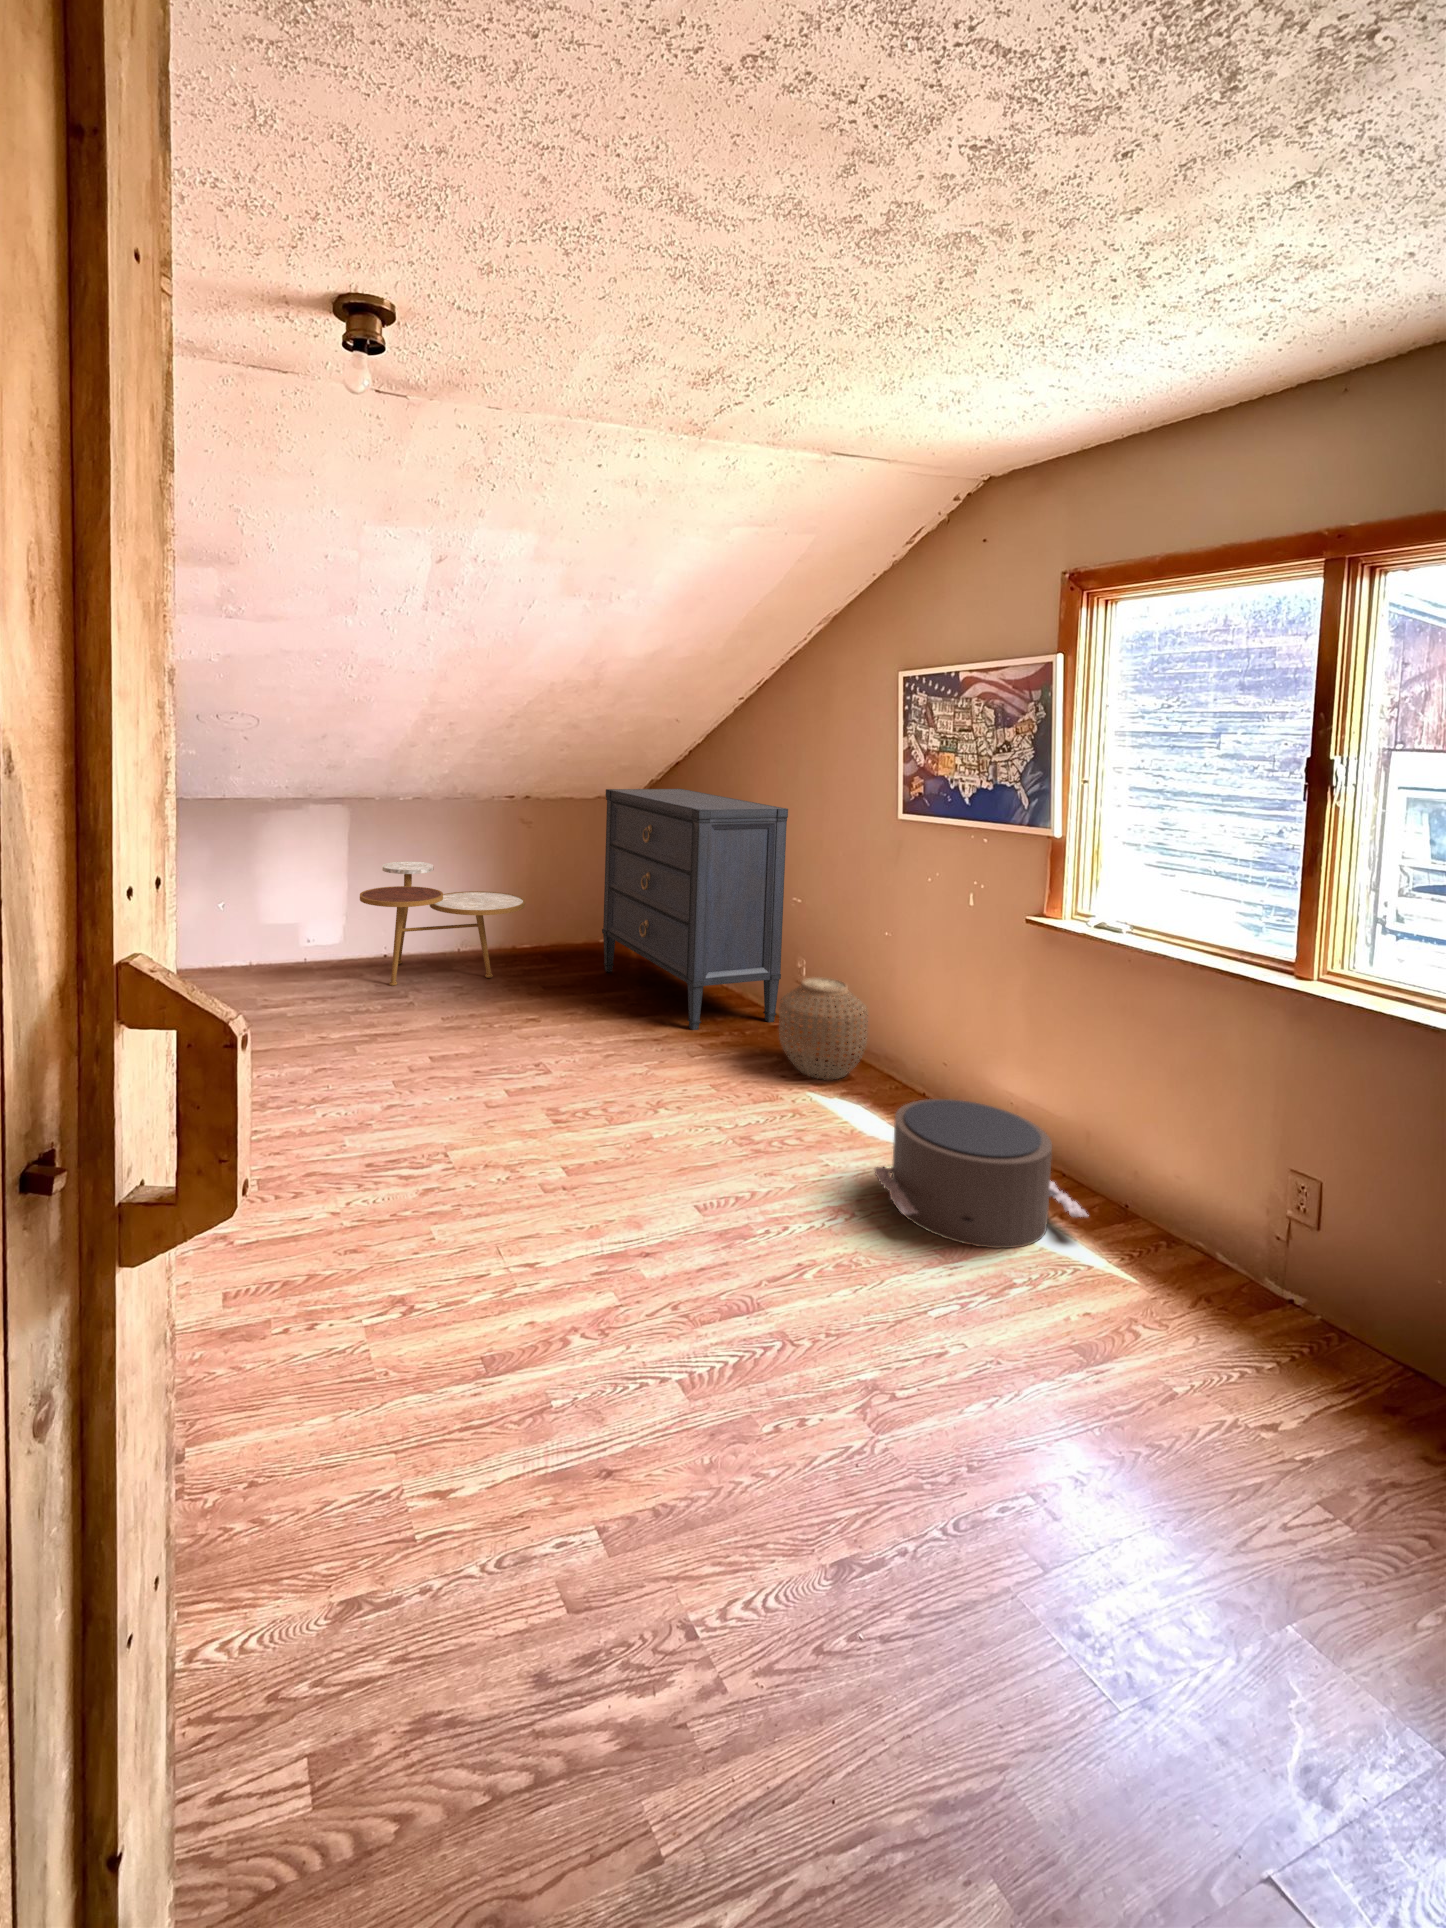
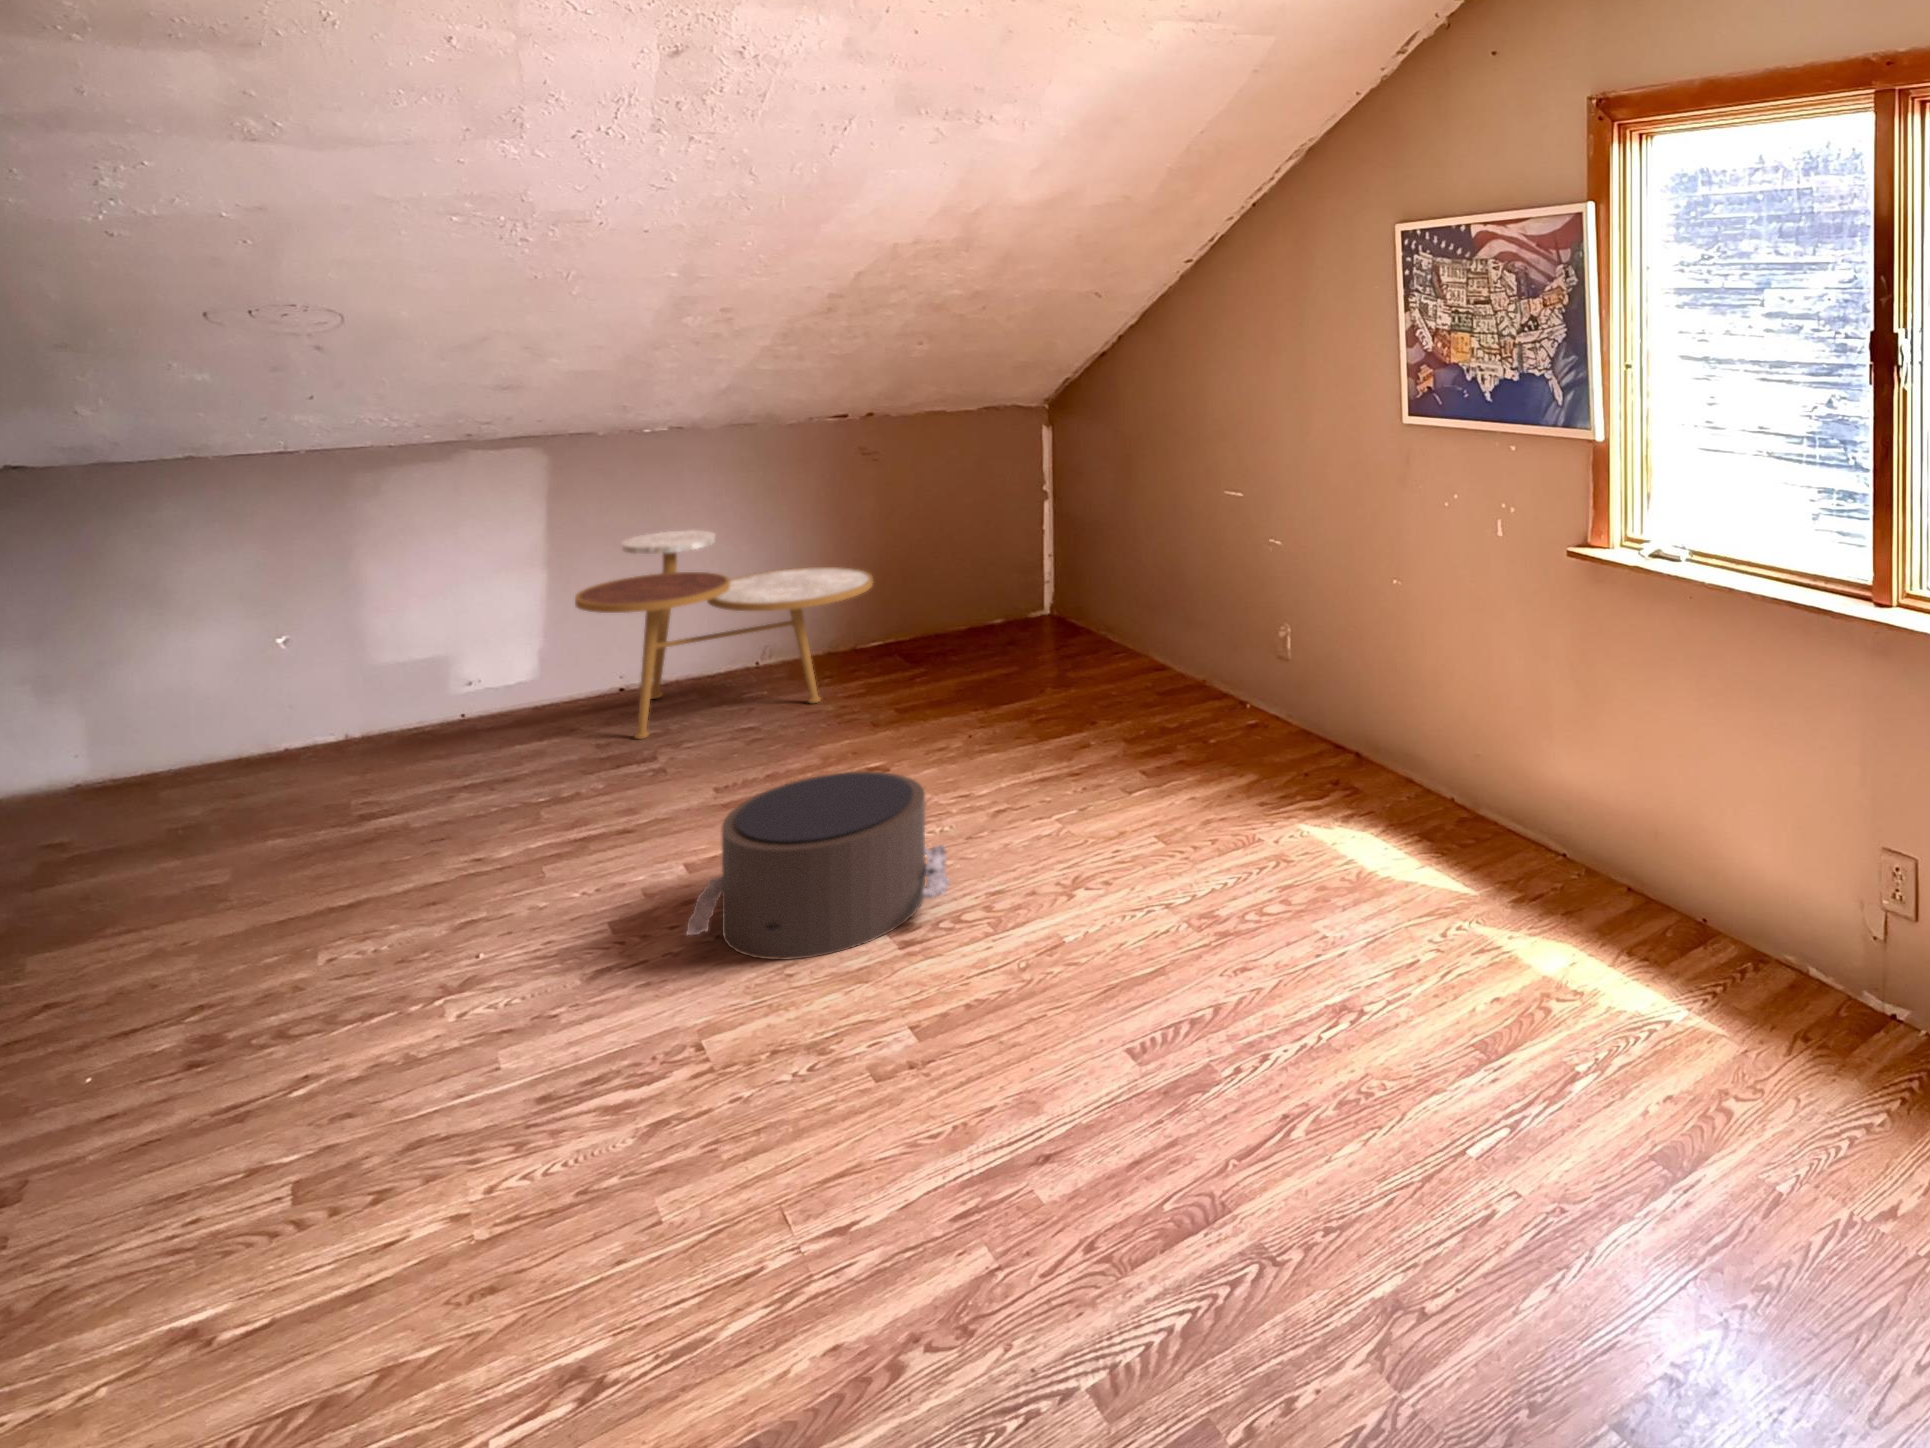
dresser: present [602,789,788,1030] -> none [998,392,1260,748]
woven basket: present [779,977,868,1079] -> none [1256,651,1375,797]
pouf: present [874,1099,1088,1248] -> present [686,772,950,960]

